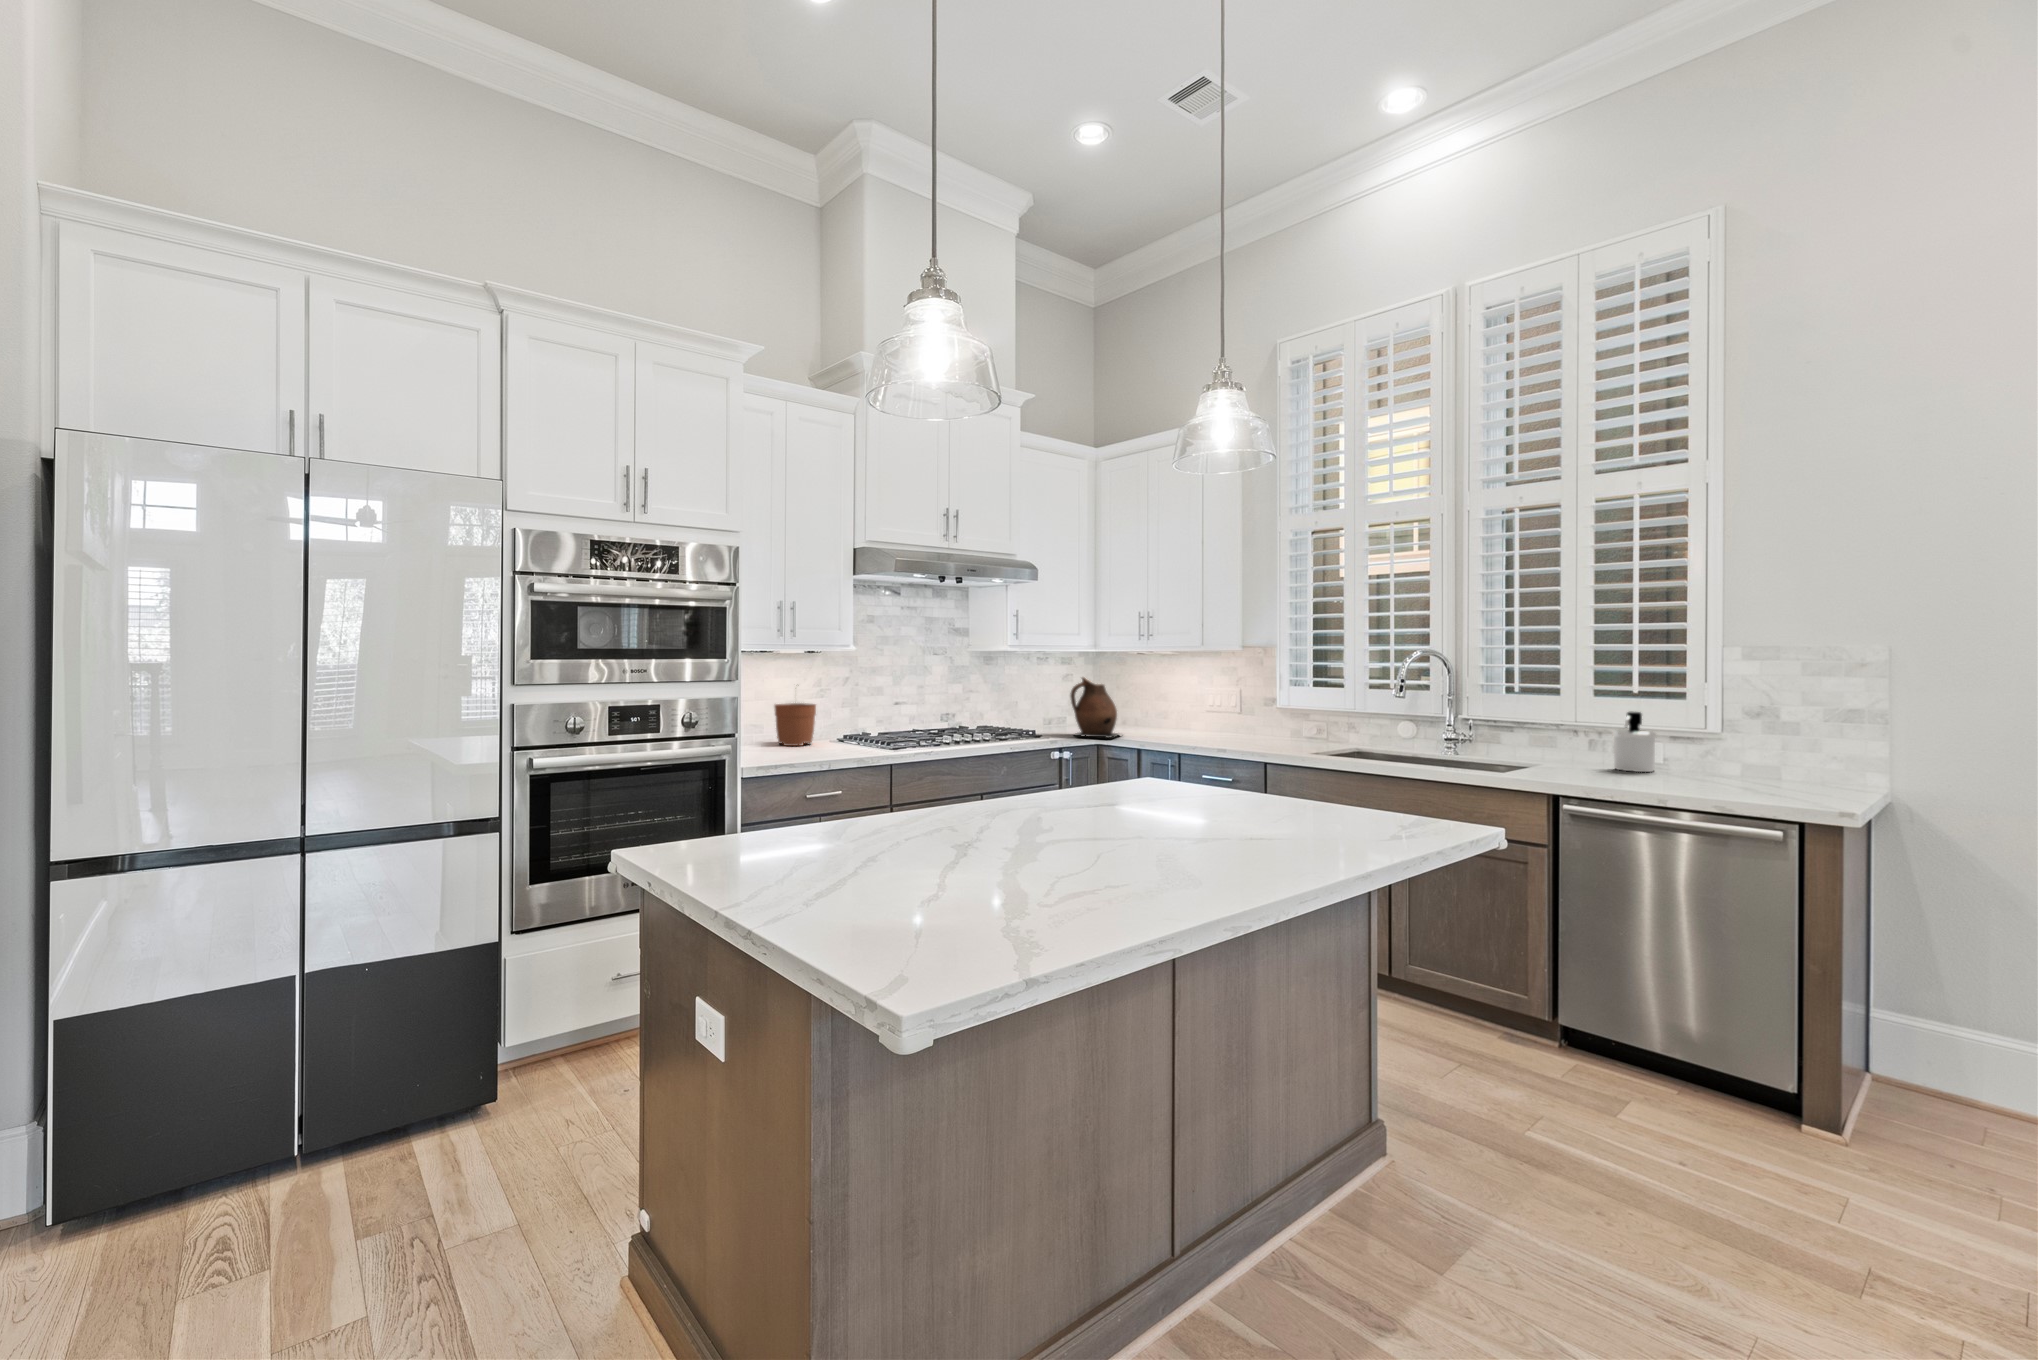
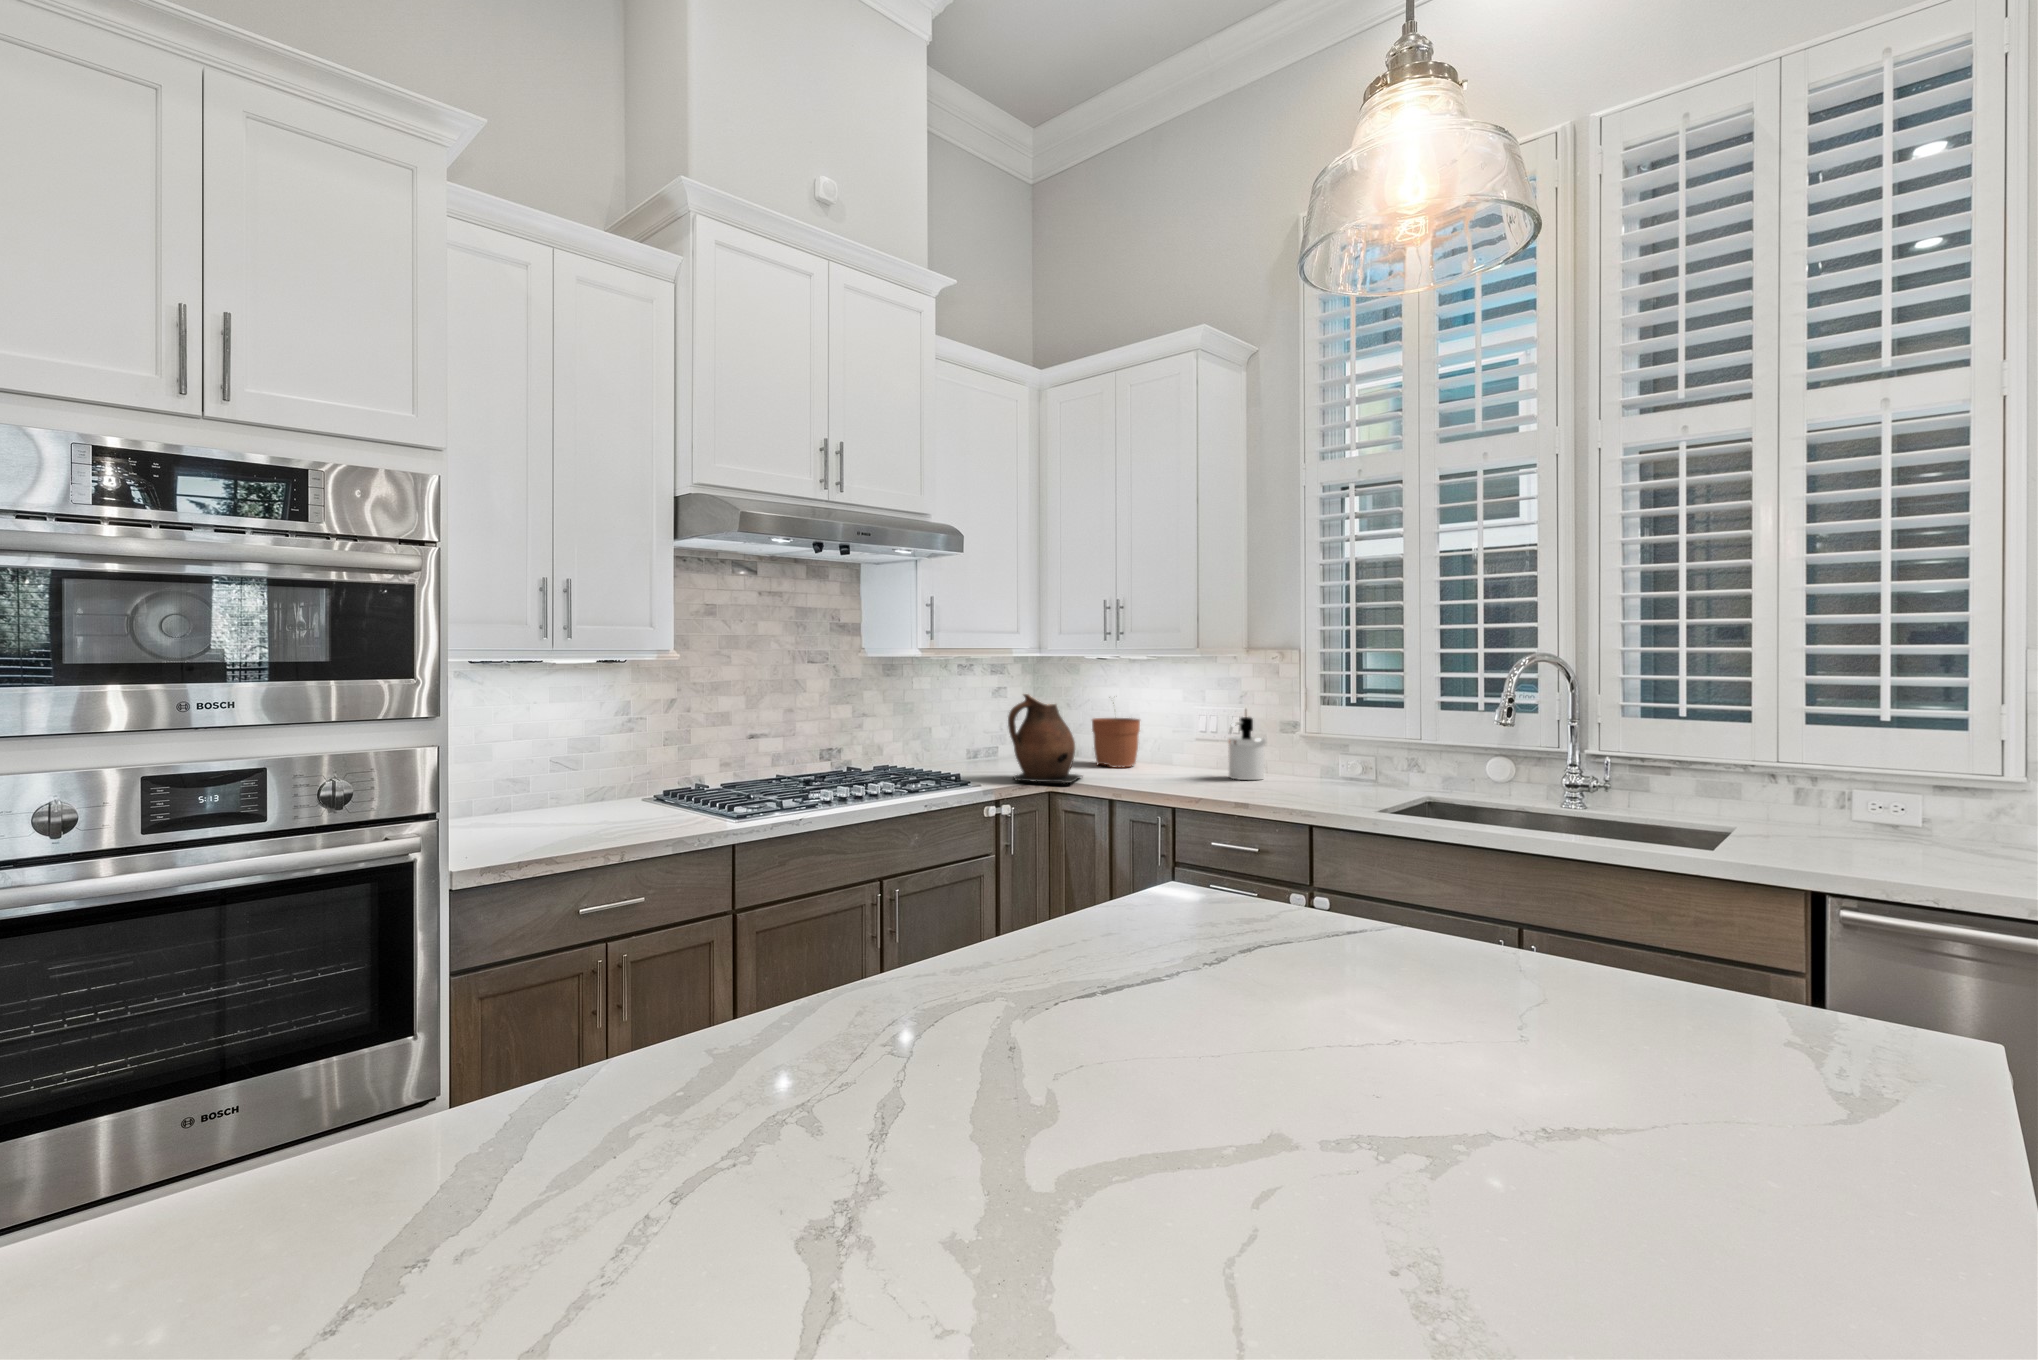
plant pot: present [775,703,816,746] -> present [1092,718,1140,767]
soap dispenser: present [1613,712,1656,772] -> present [1227,717,1266,780]

